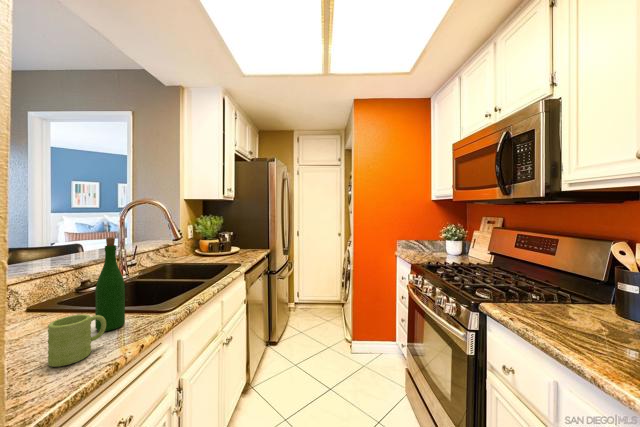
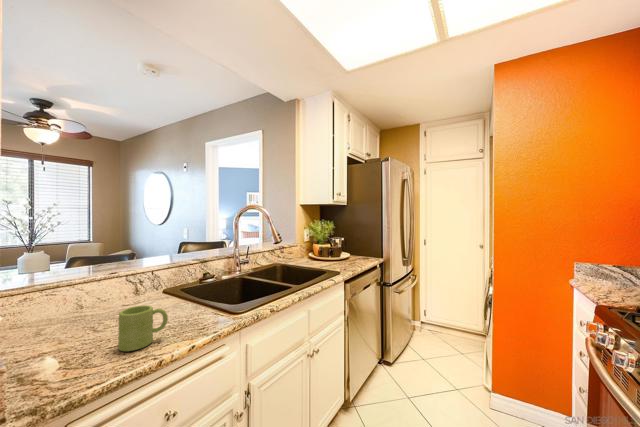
wine bottle: present [95,237,125,331] -> none [176,237,199,323]

